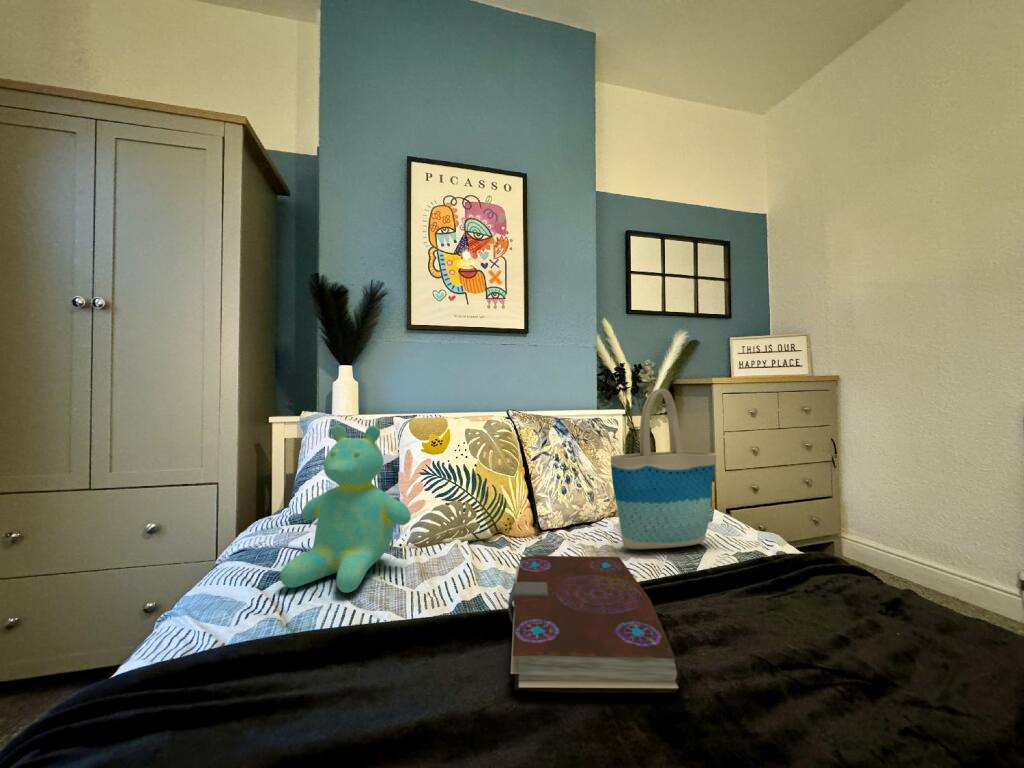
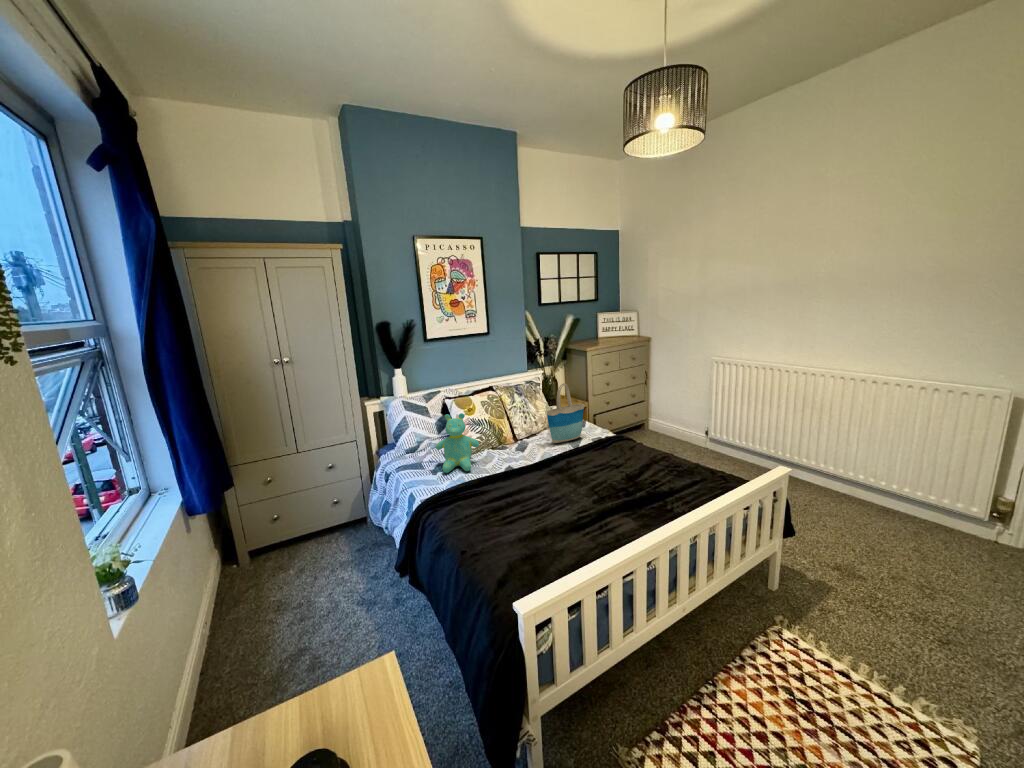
book: present [508,556,680,693] -> none [519,447,572,483]

